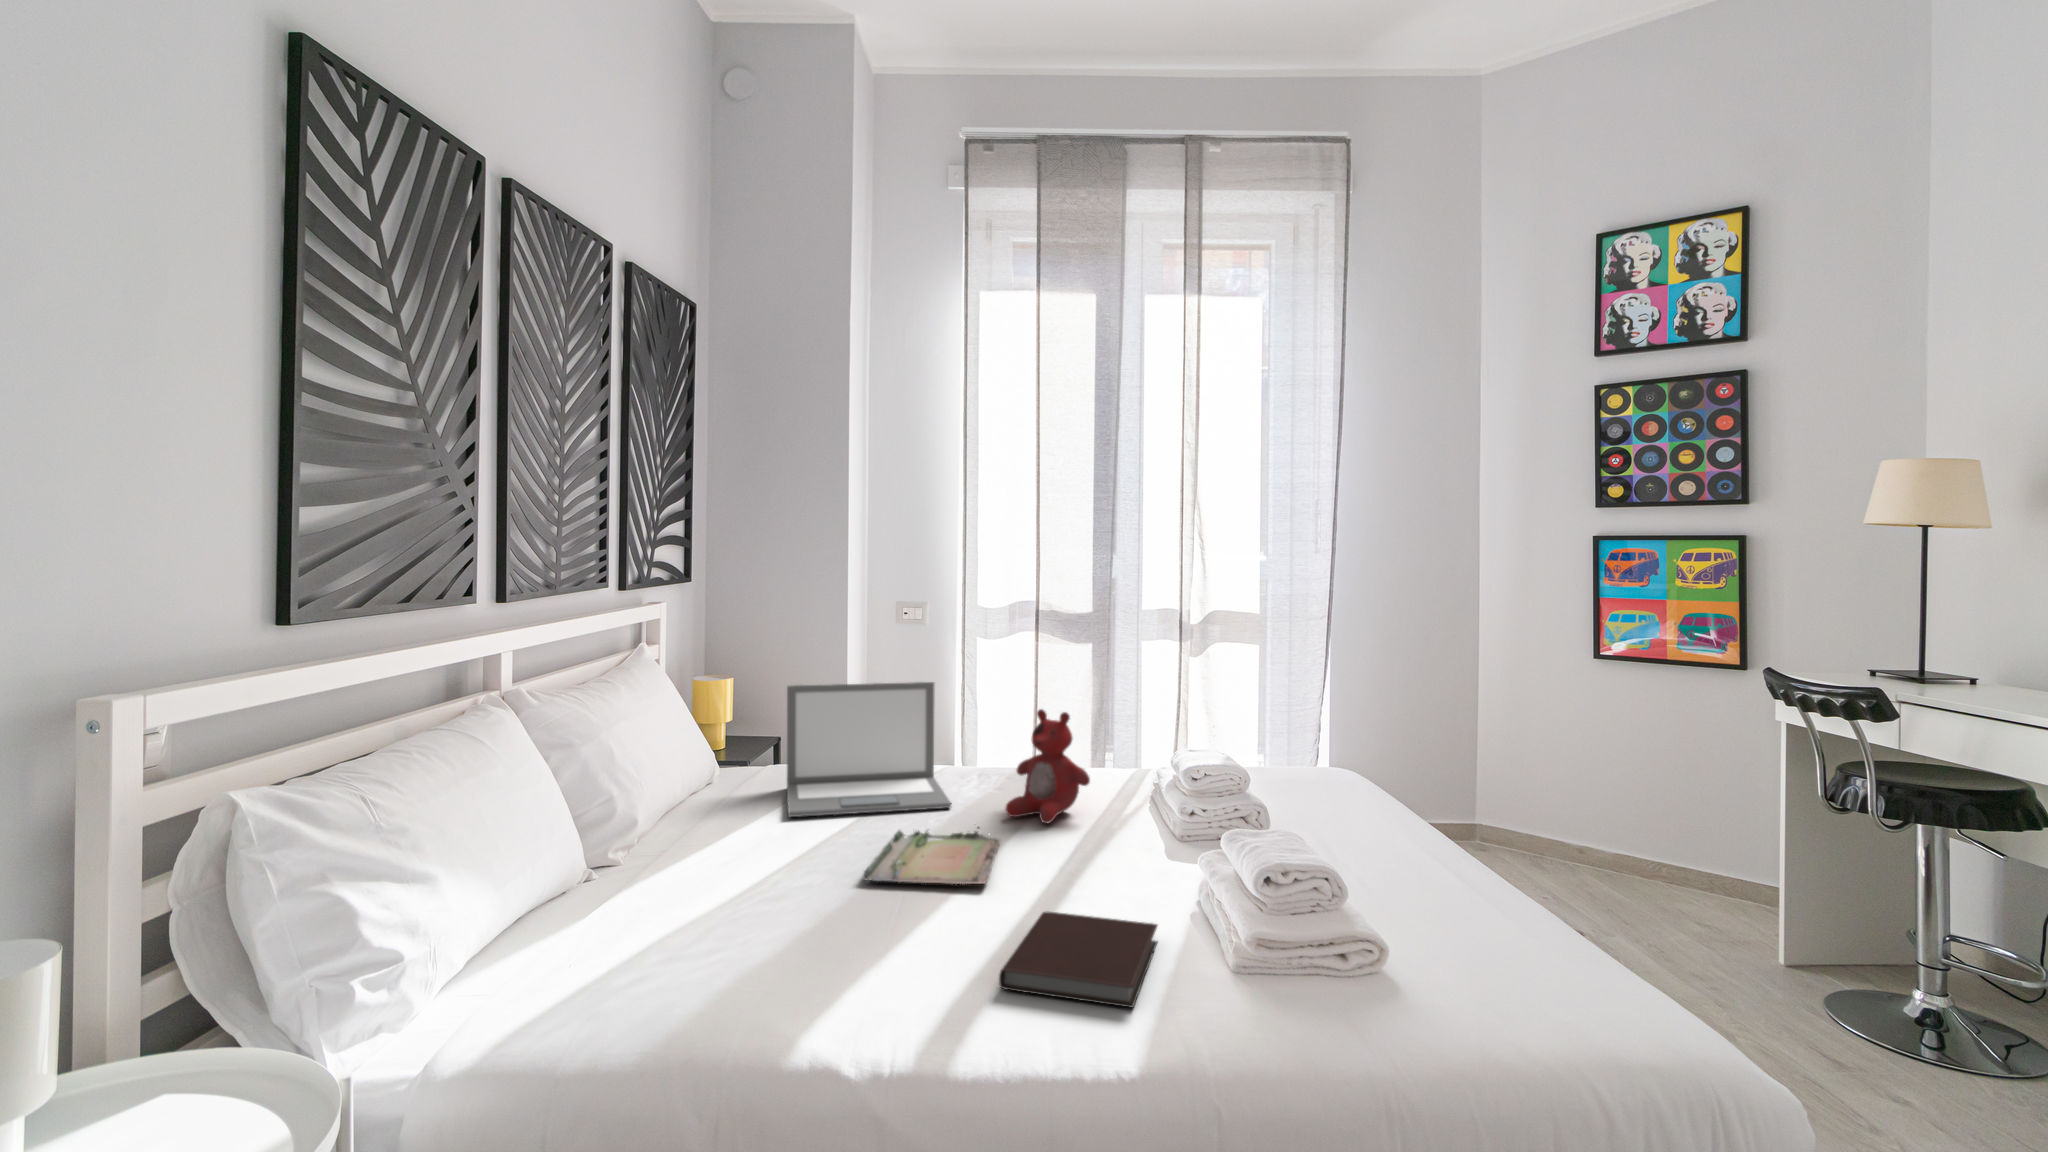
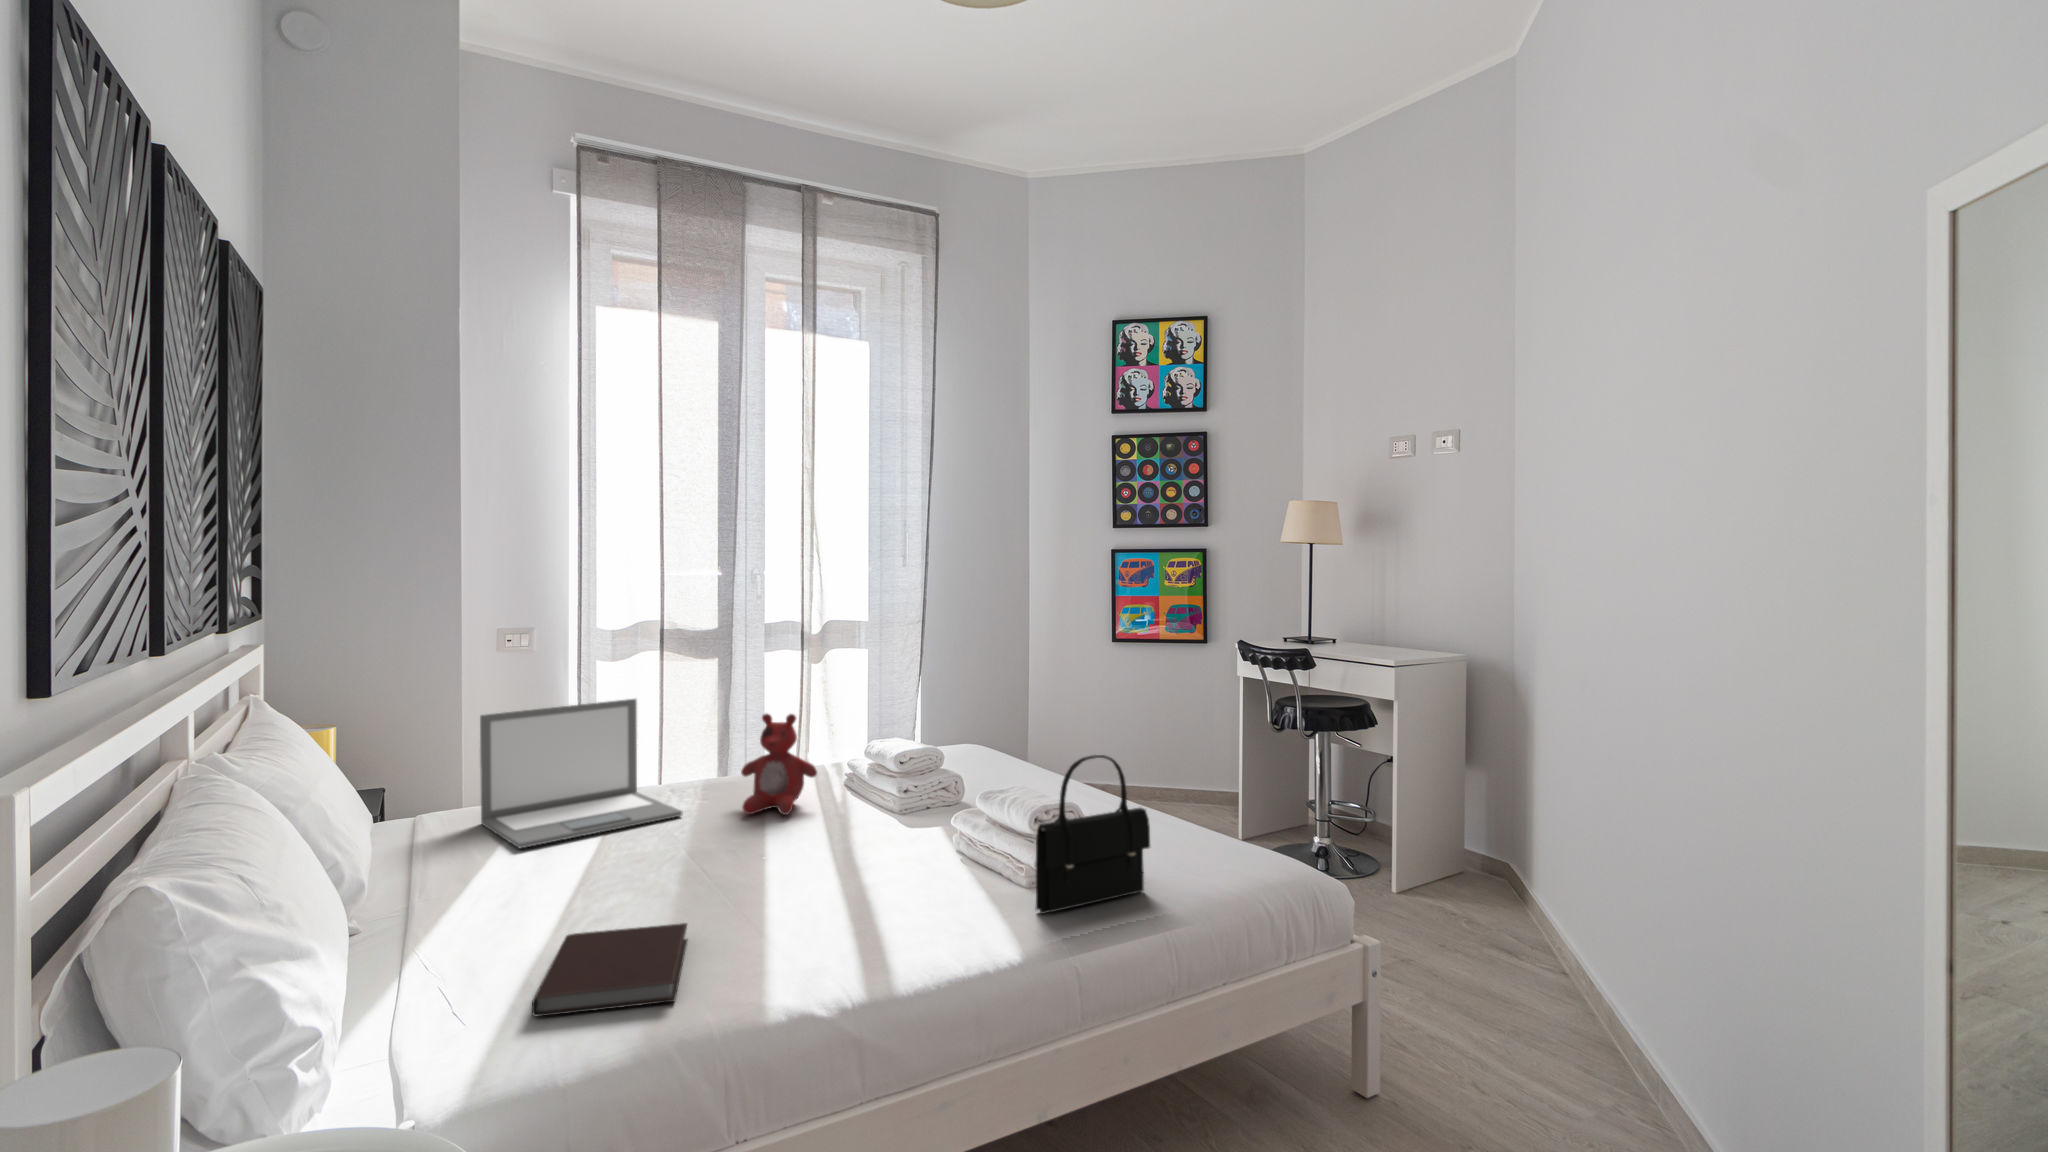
handbag: none [1222,806,1407,1012] -> present [1036,755,1150,914]
tray: present [863,830,1000,884] -> none [655,823,786,888]
notebook: present [999,912,1158,1008] -> present [532,923,687,1016]

